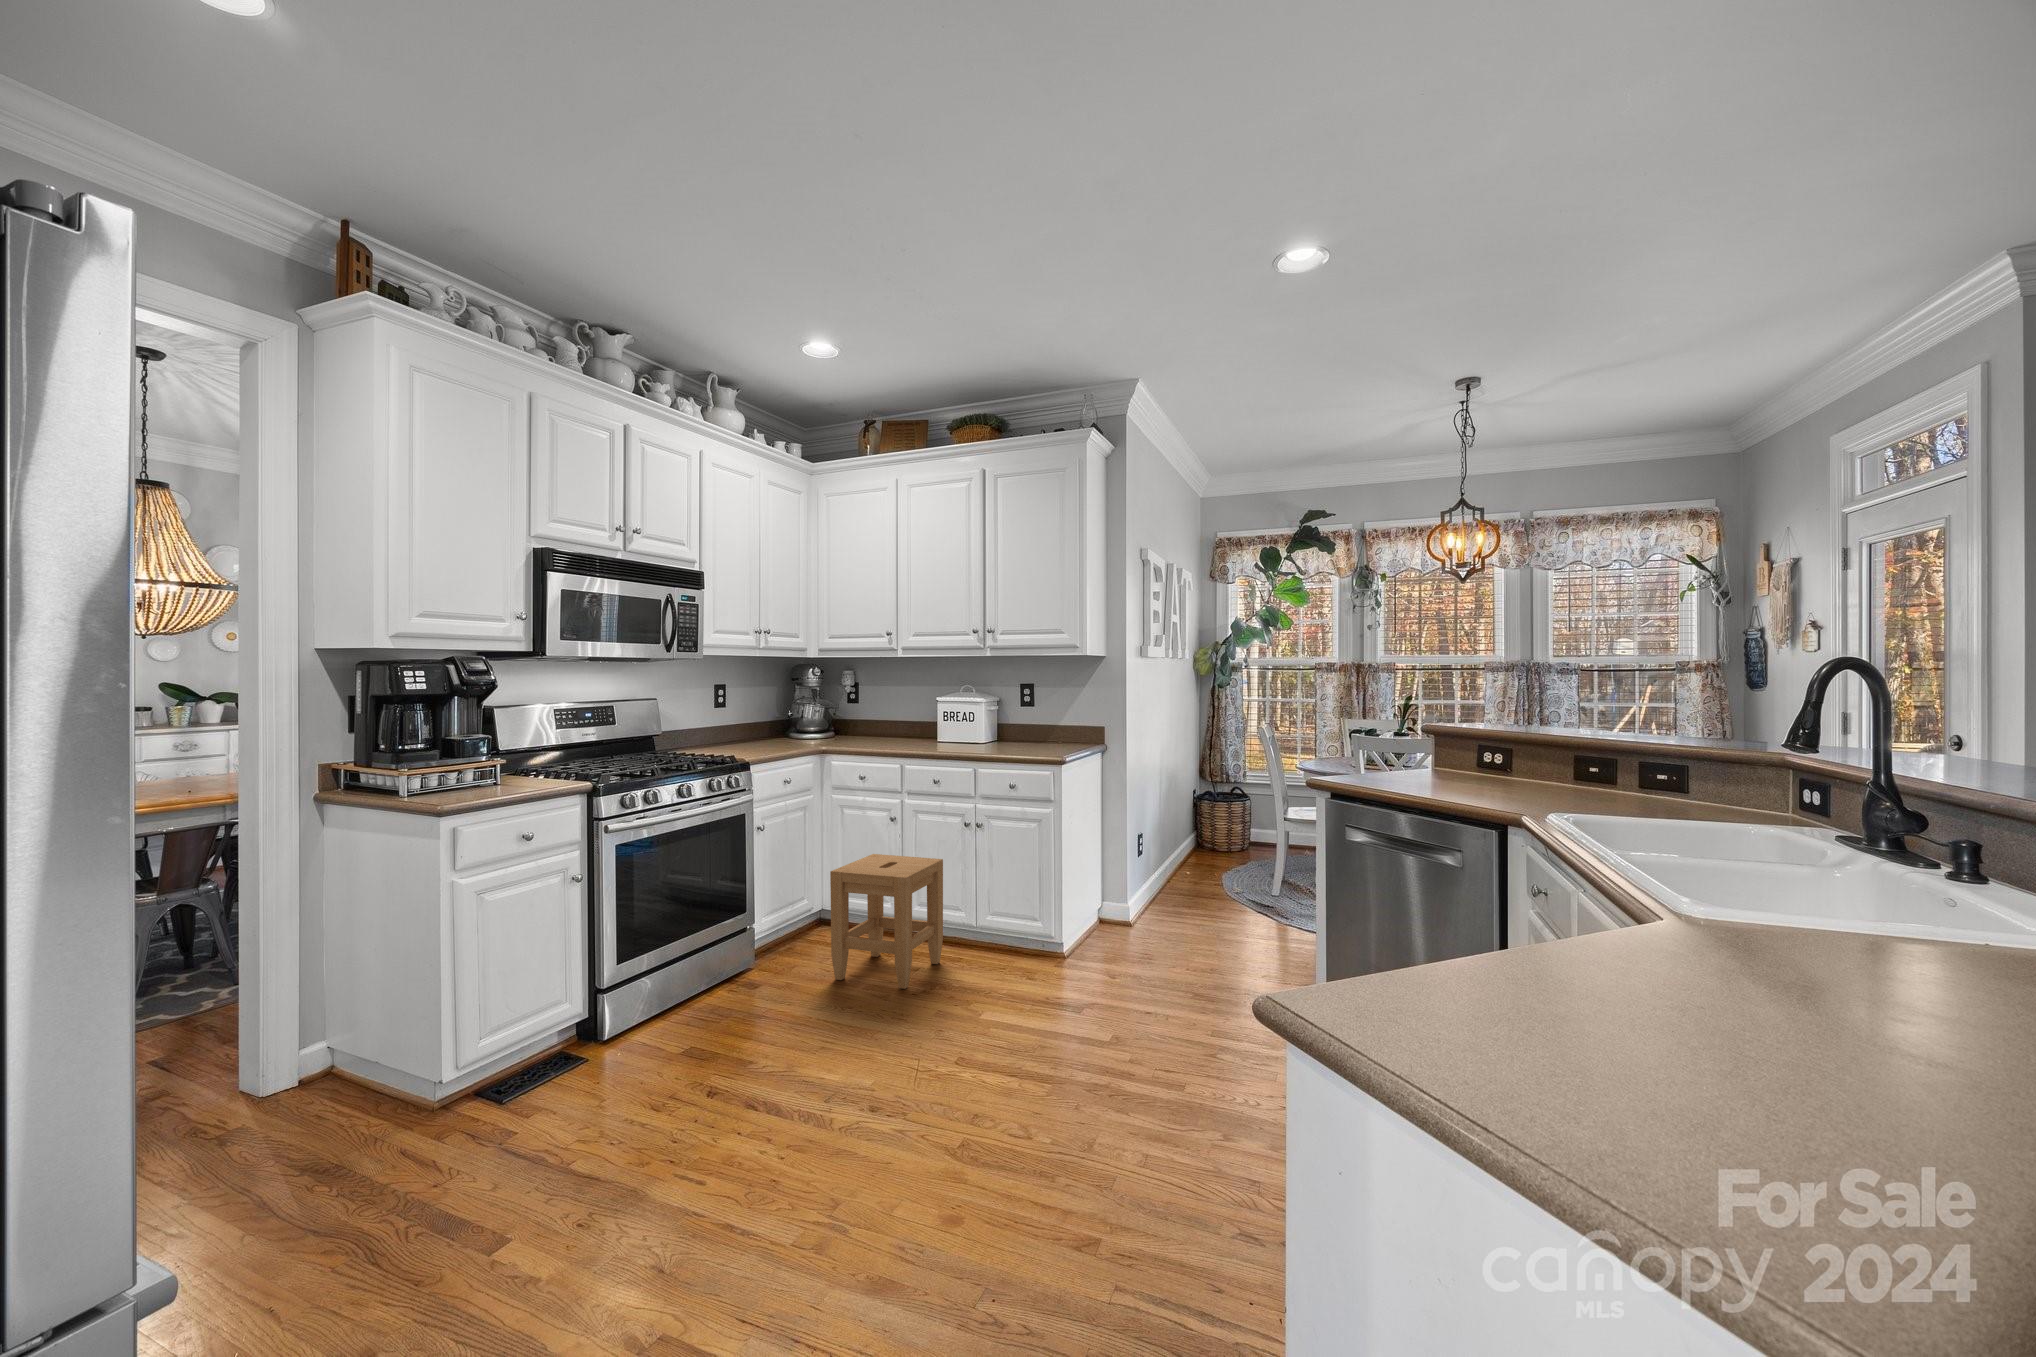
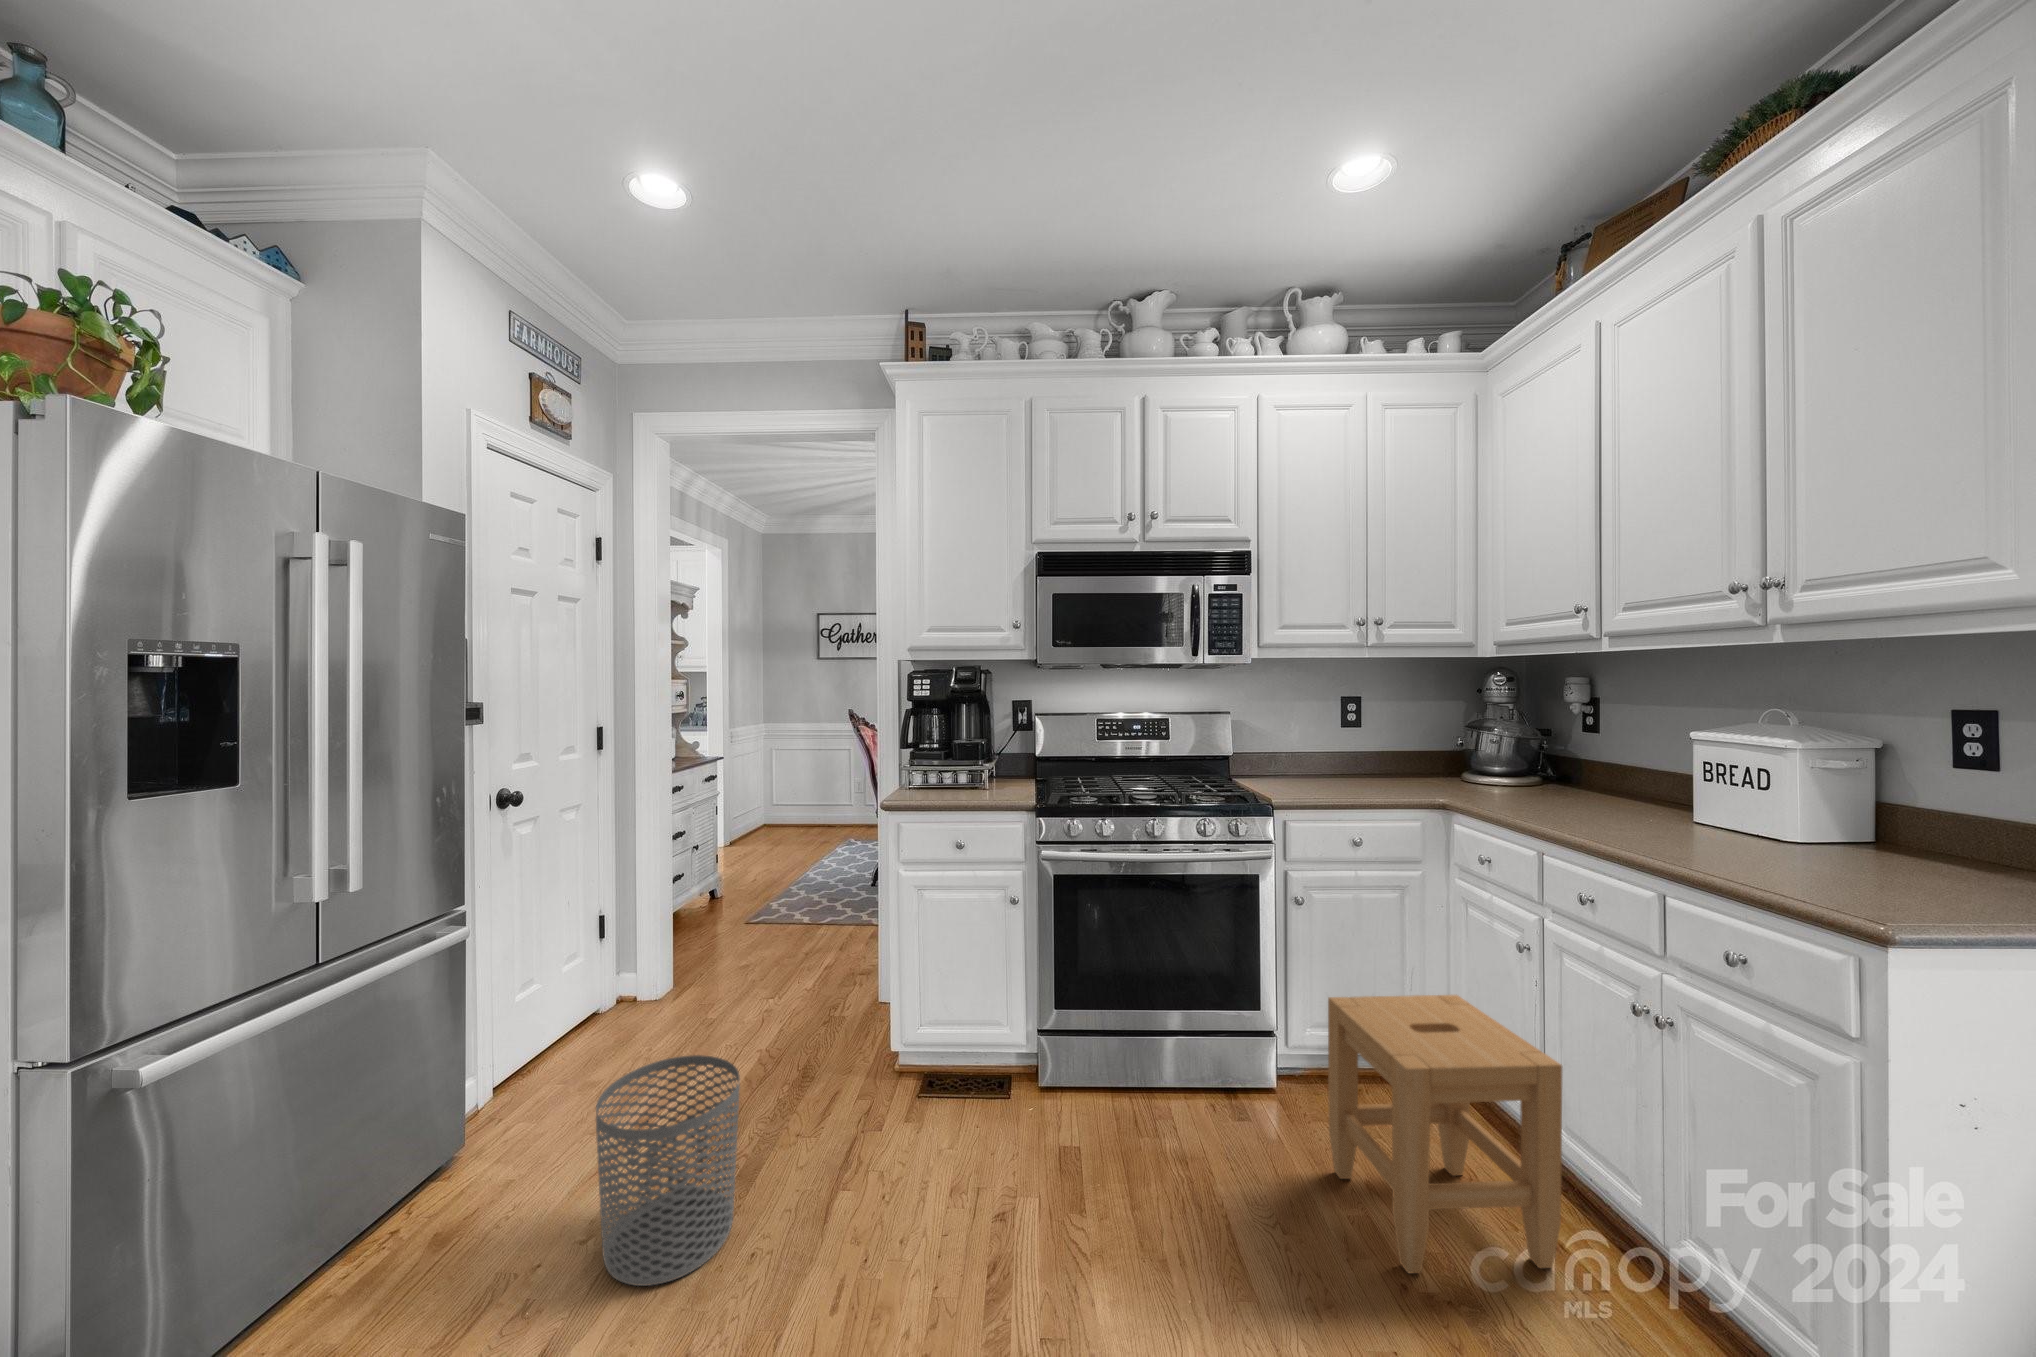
waste bin: none [397,1063,560,1296] -> present [596,1055,740,1286]

